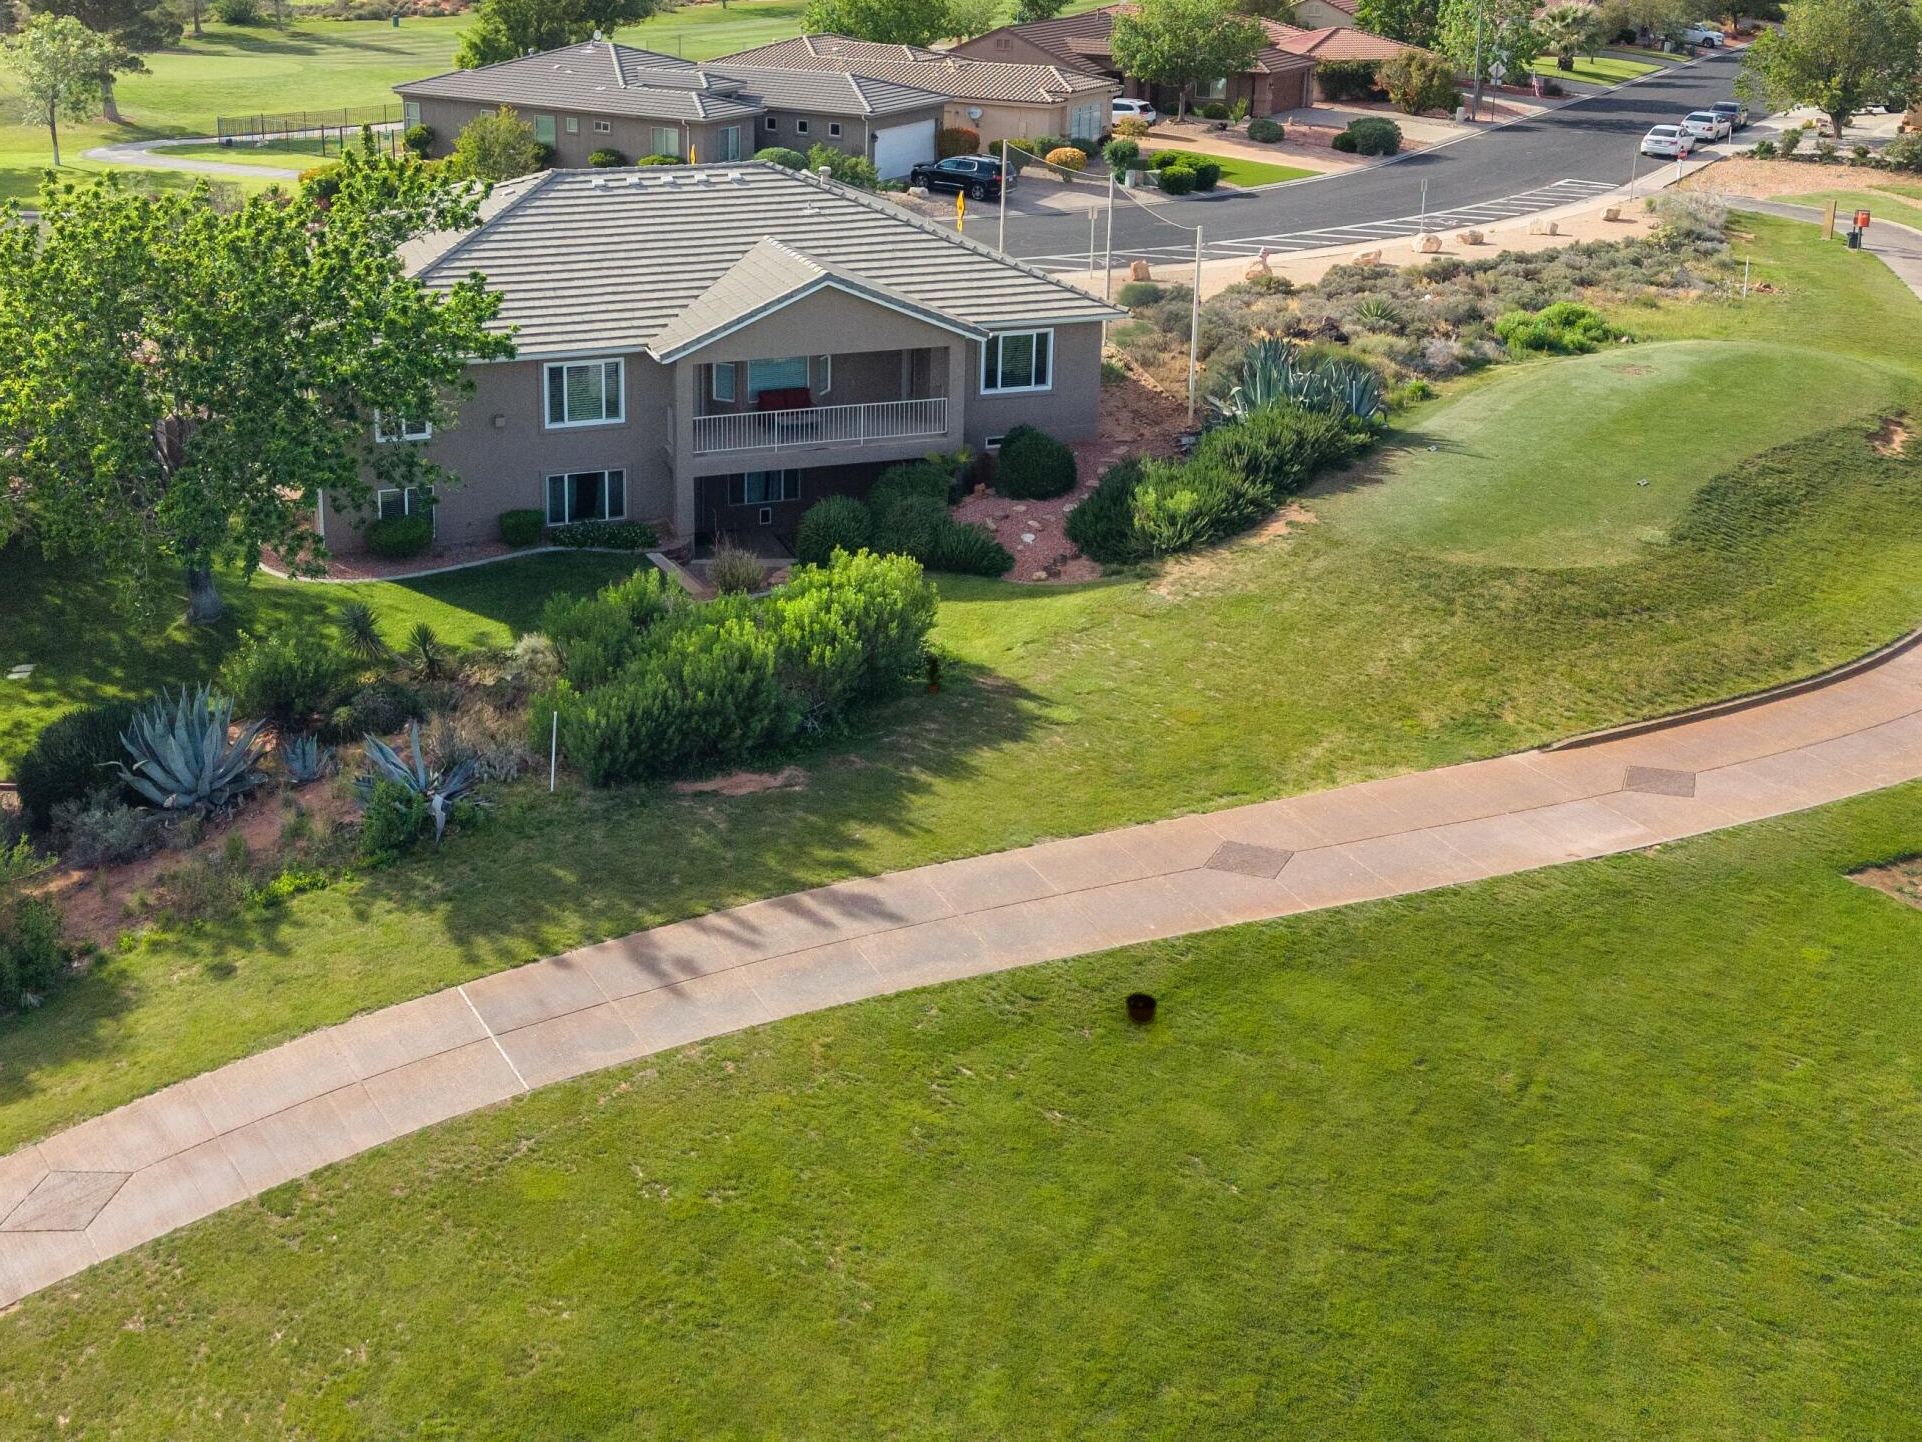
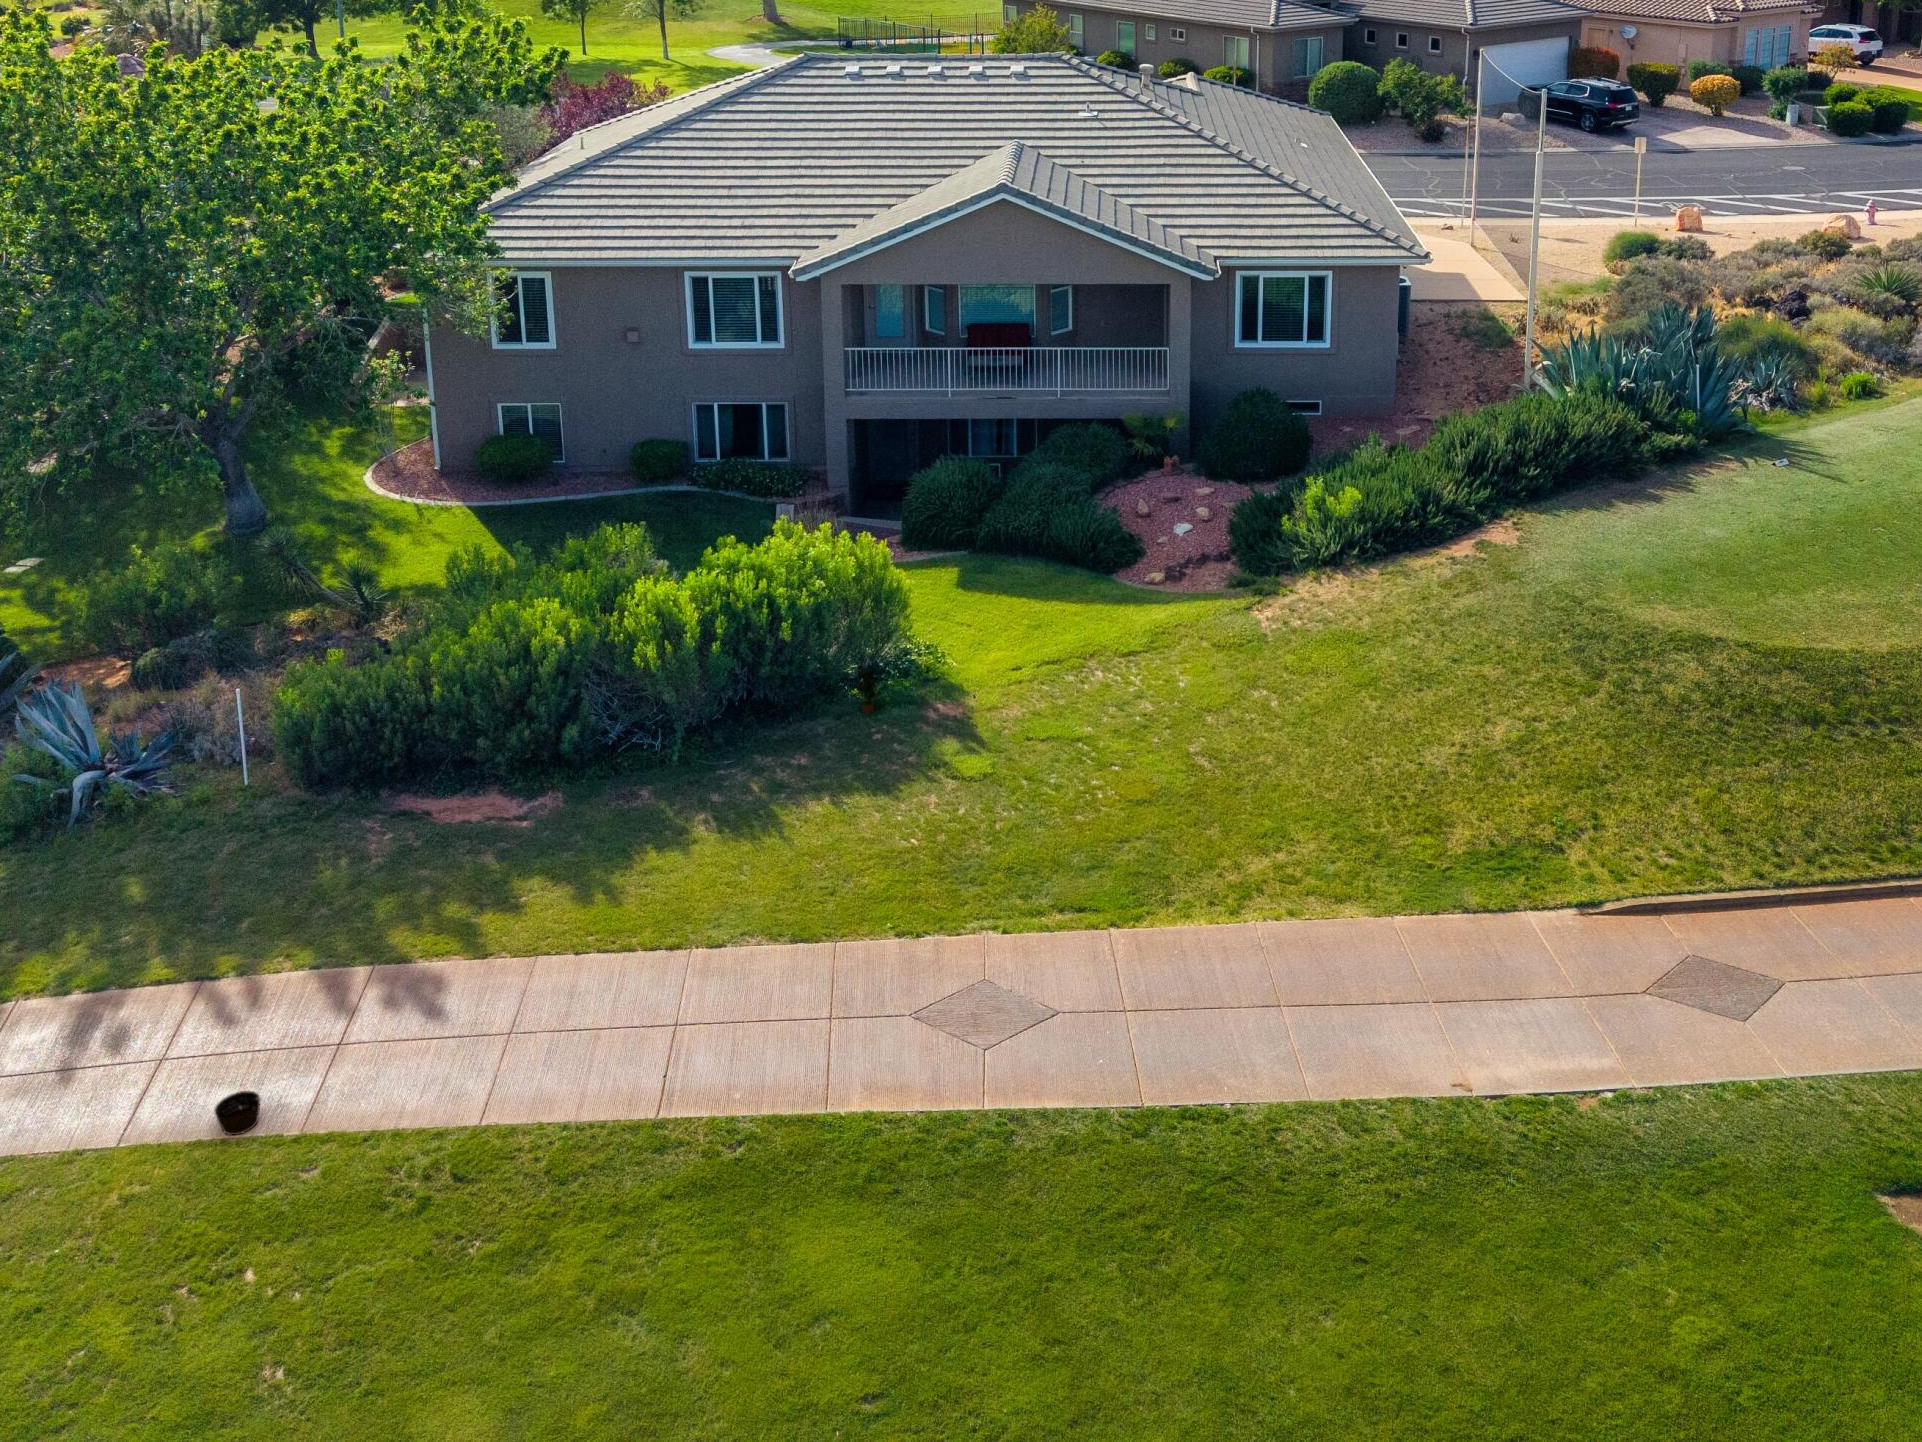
basket: present [1126,992,1158,1024] -> present [214,1091,260,1135]

